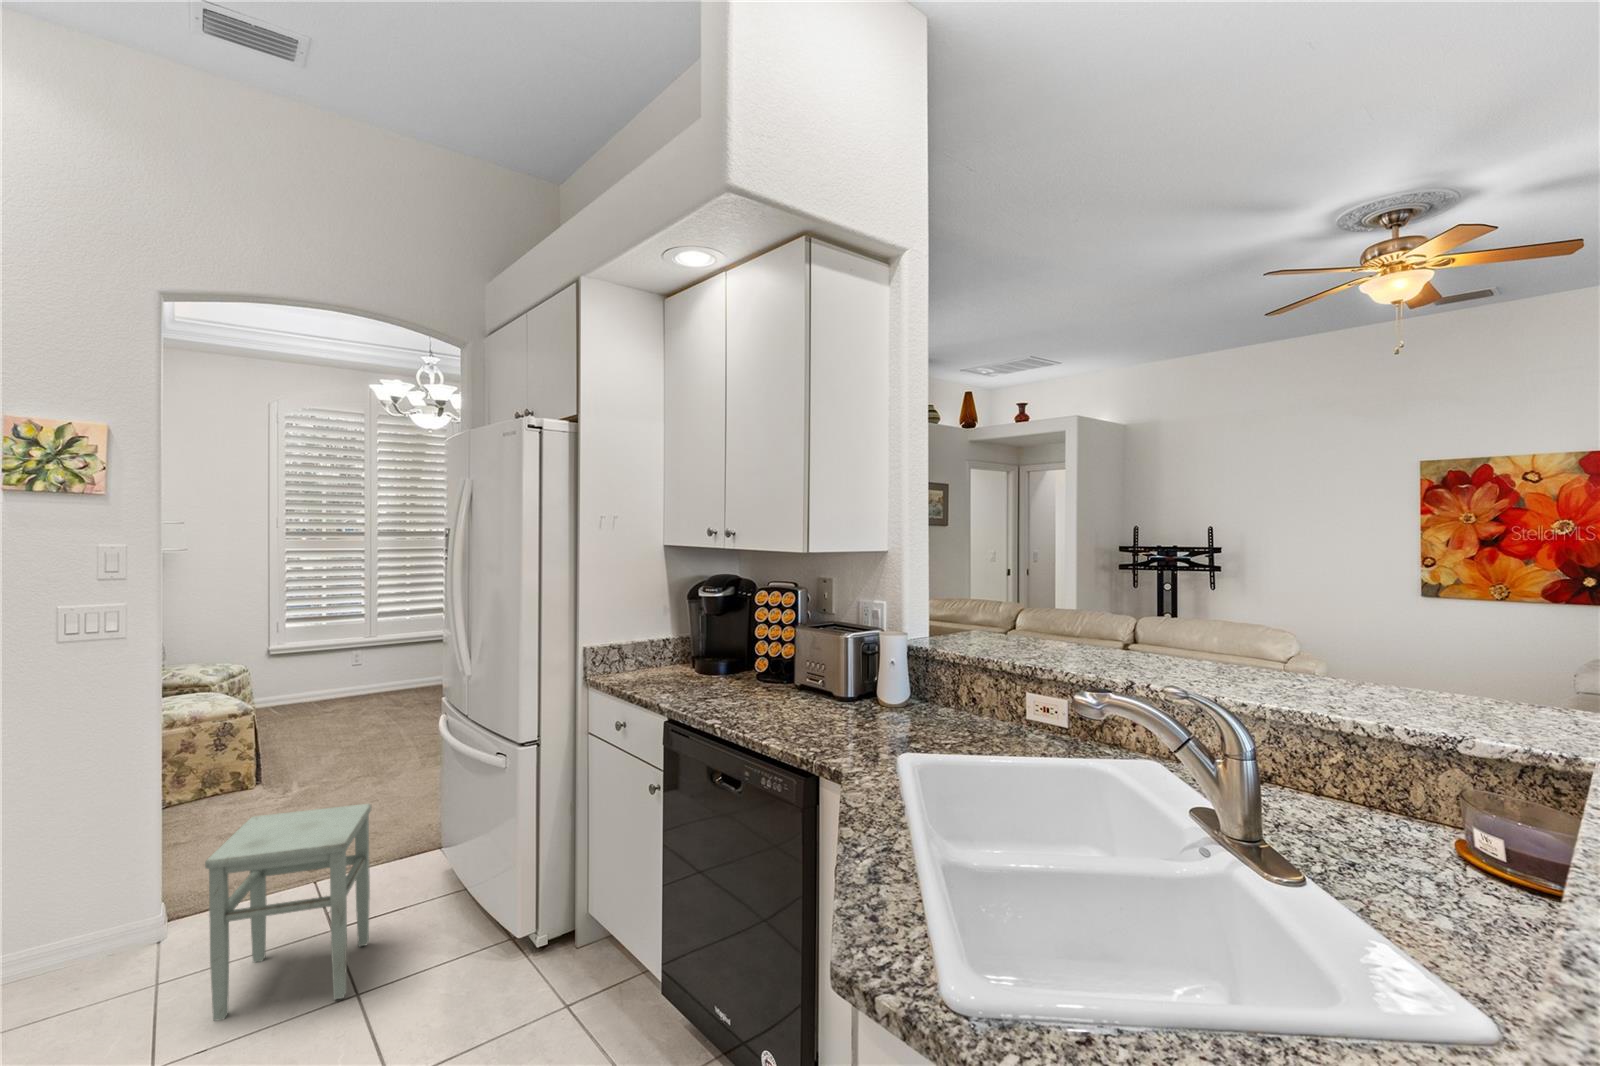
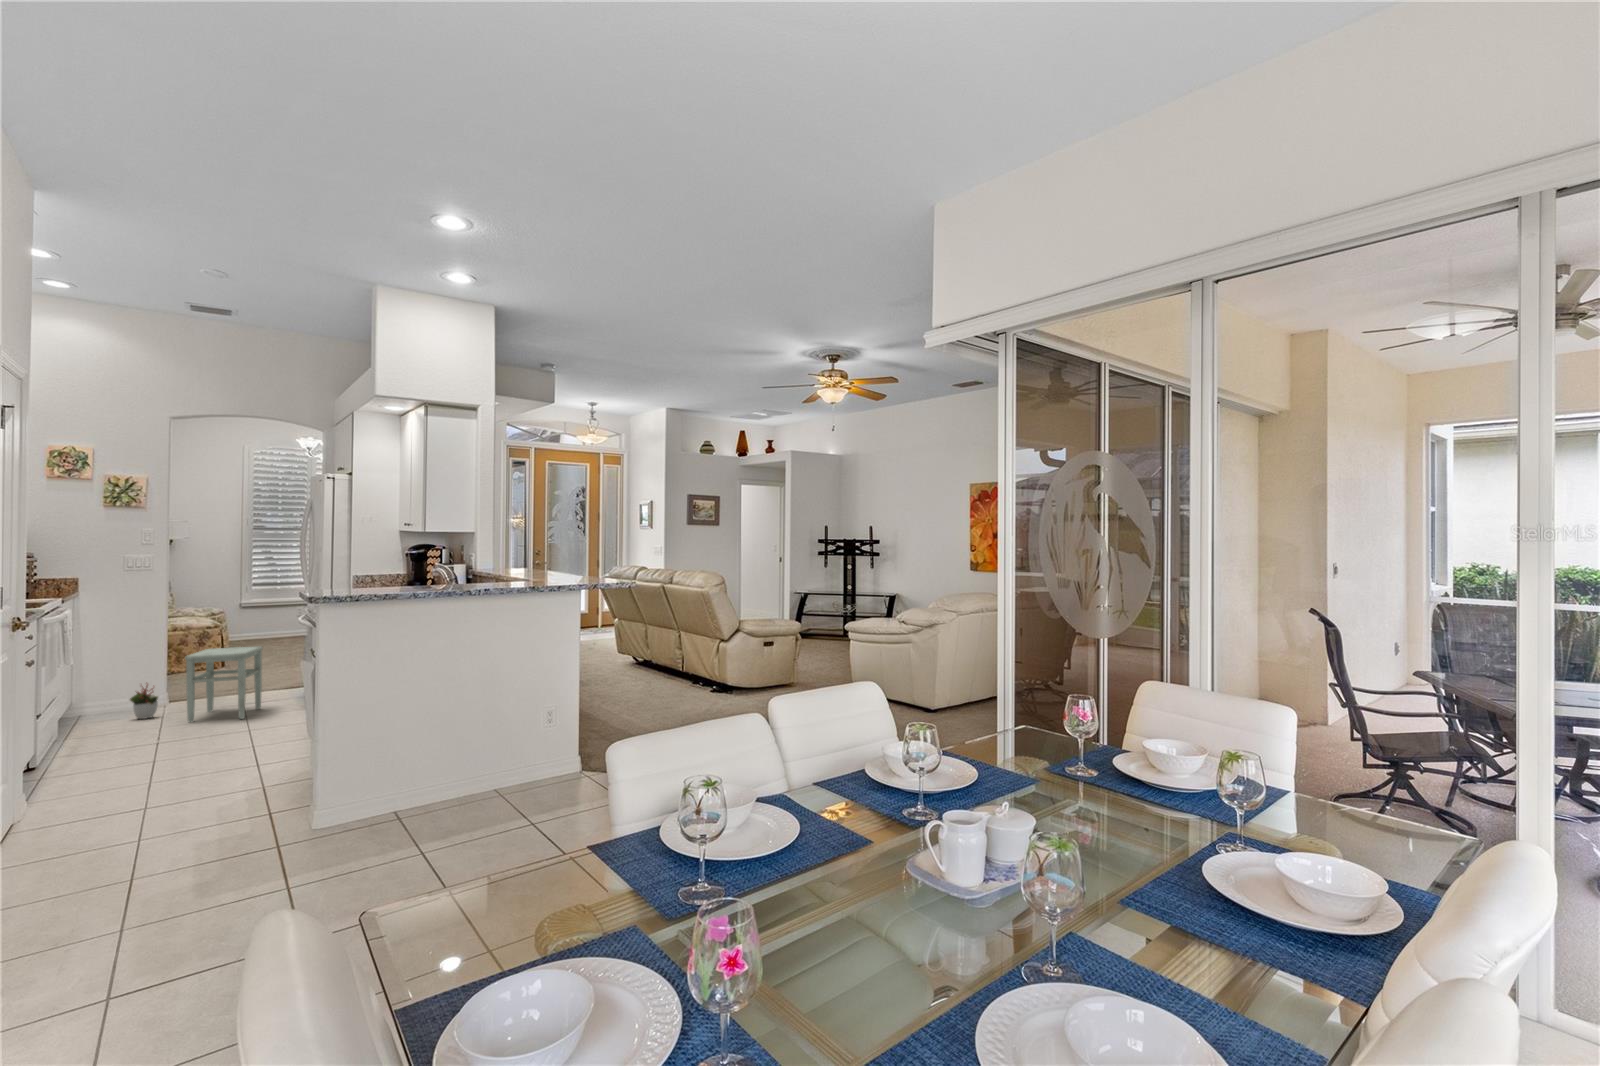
decorative plant: none [70,916,142,1009] -> present [130,684,158,719]

